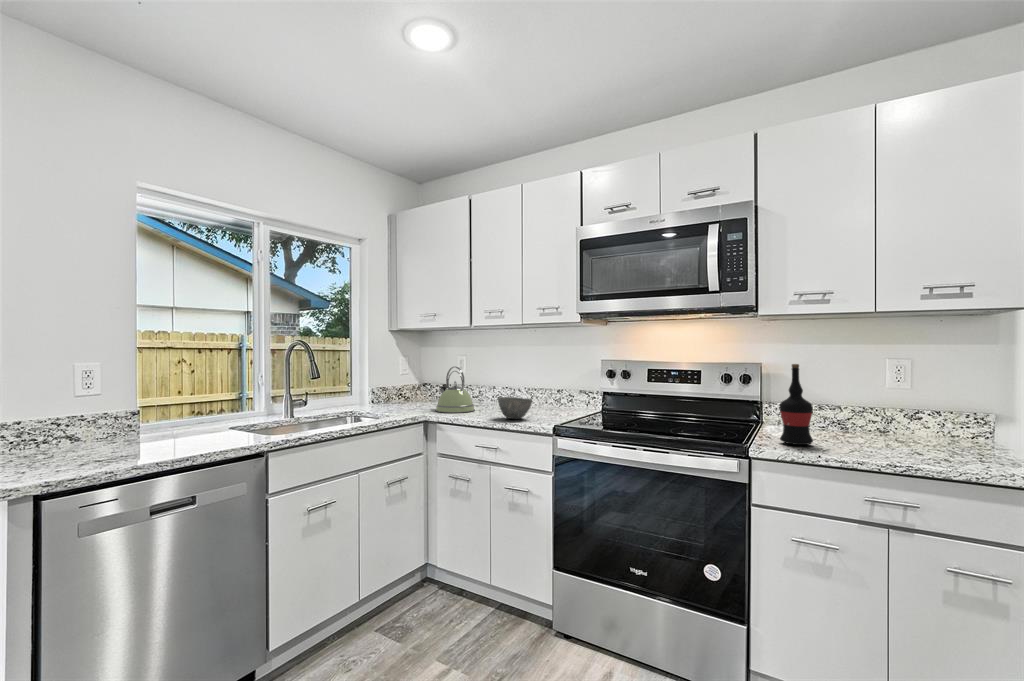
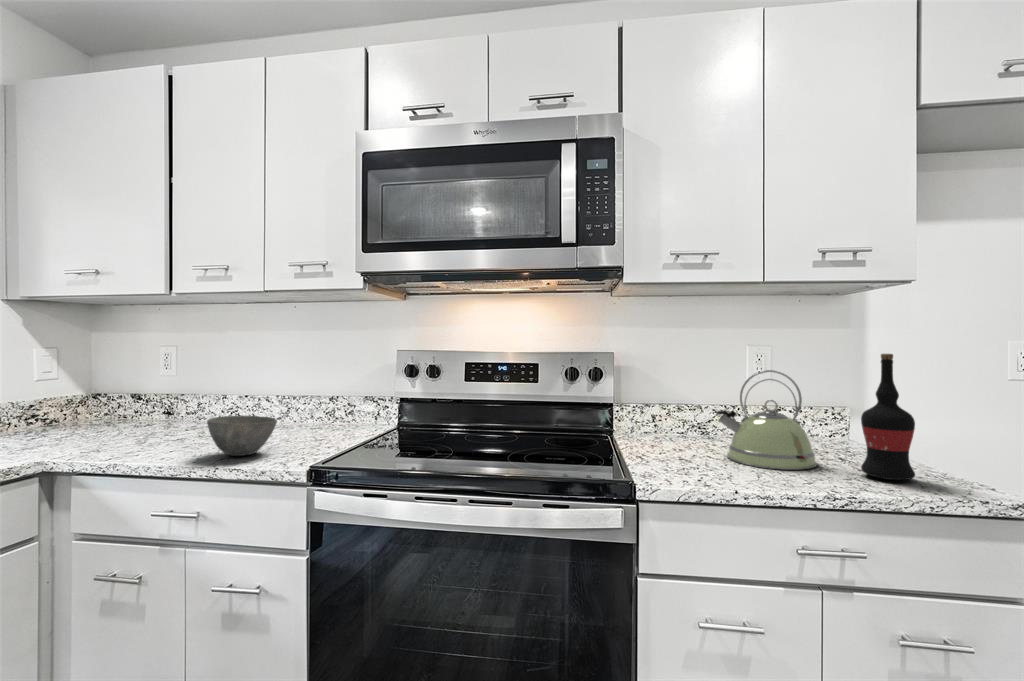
wine bottle: present [780,364,813,445] -> present [861,354,915,480]
kettle: present [436,366,475,413] -> present [716,370,817,470]

